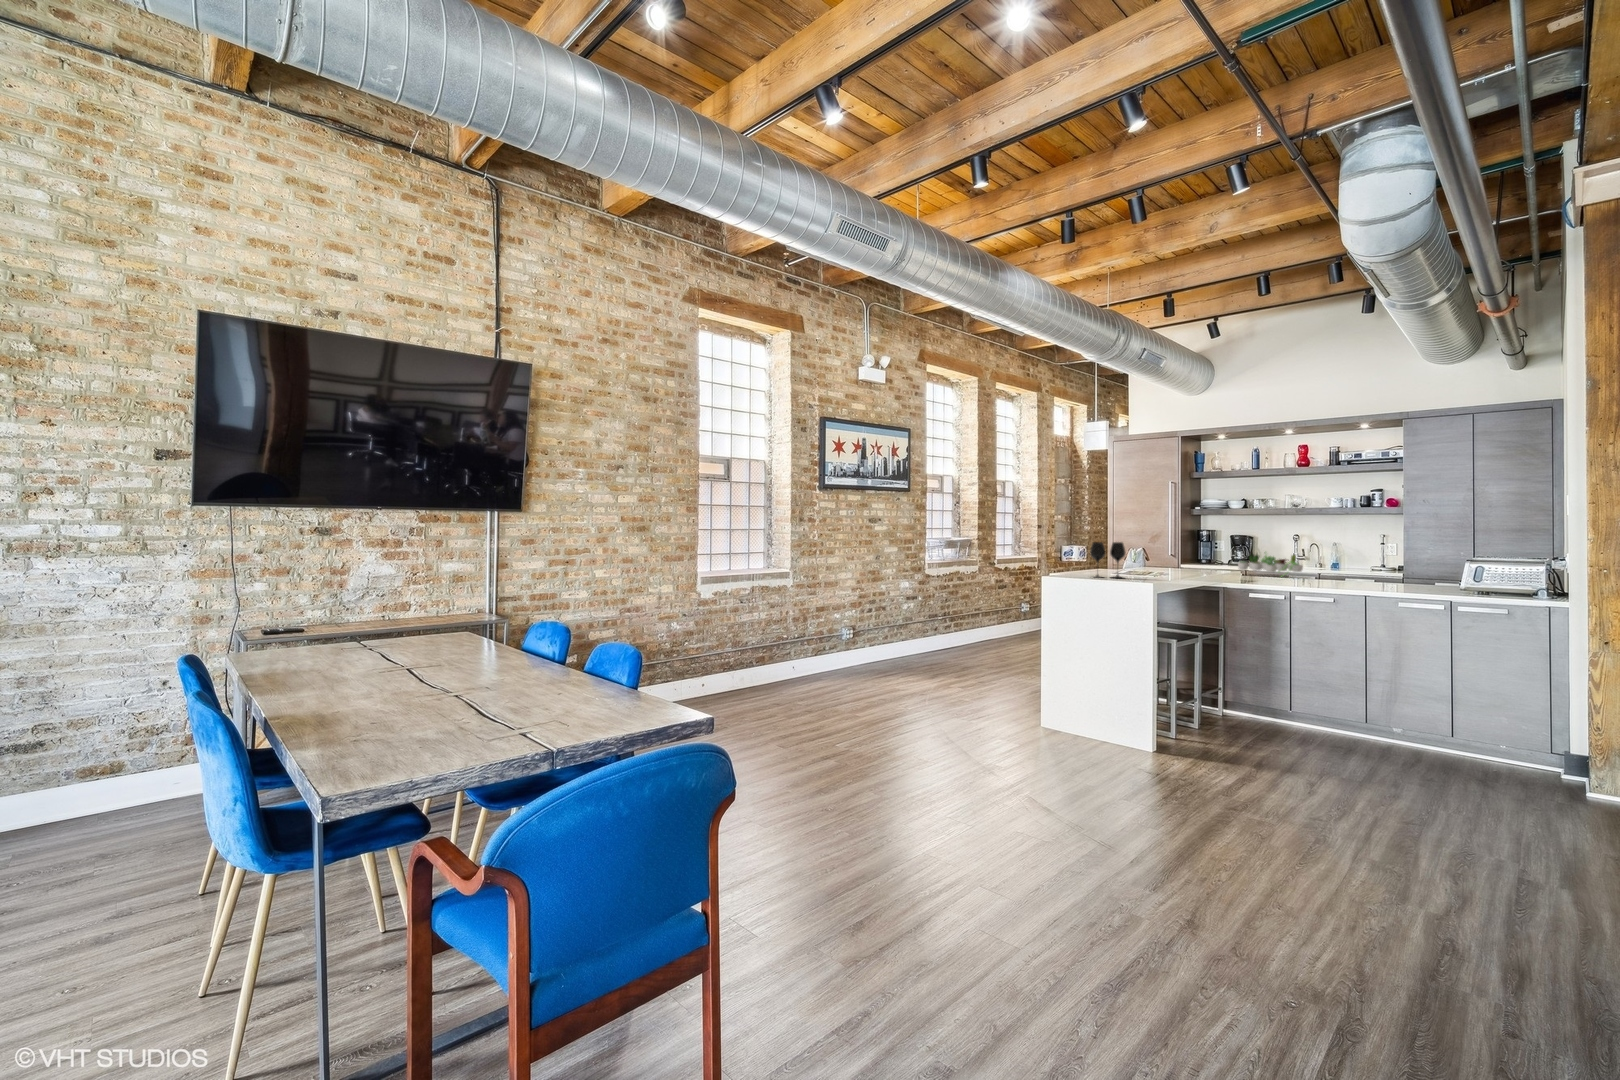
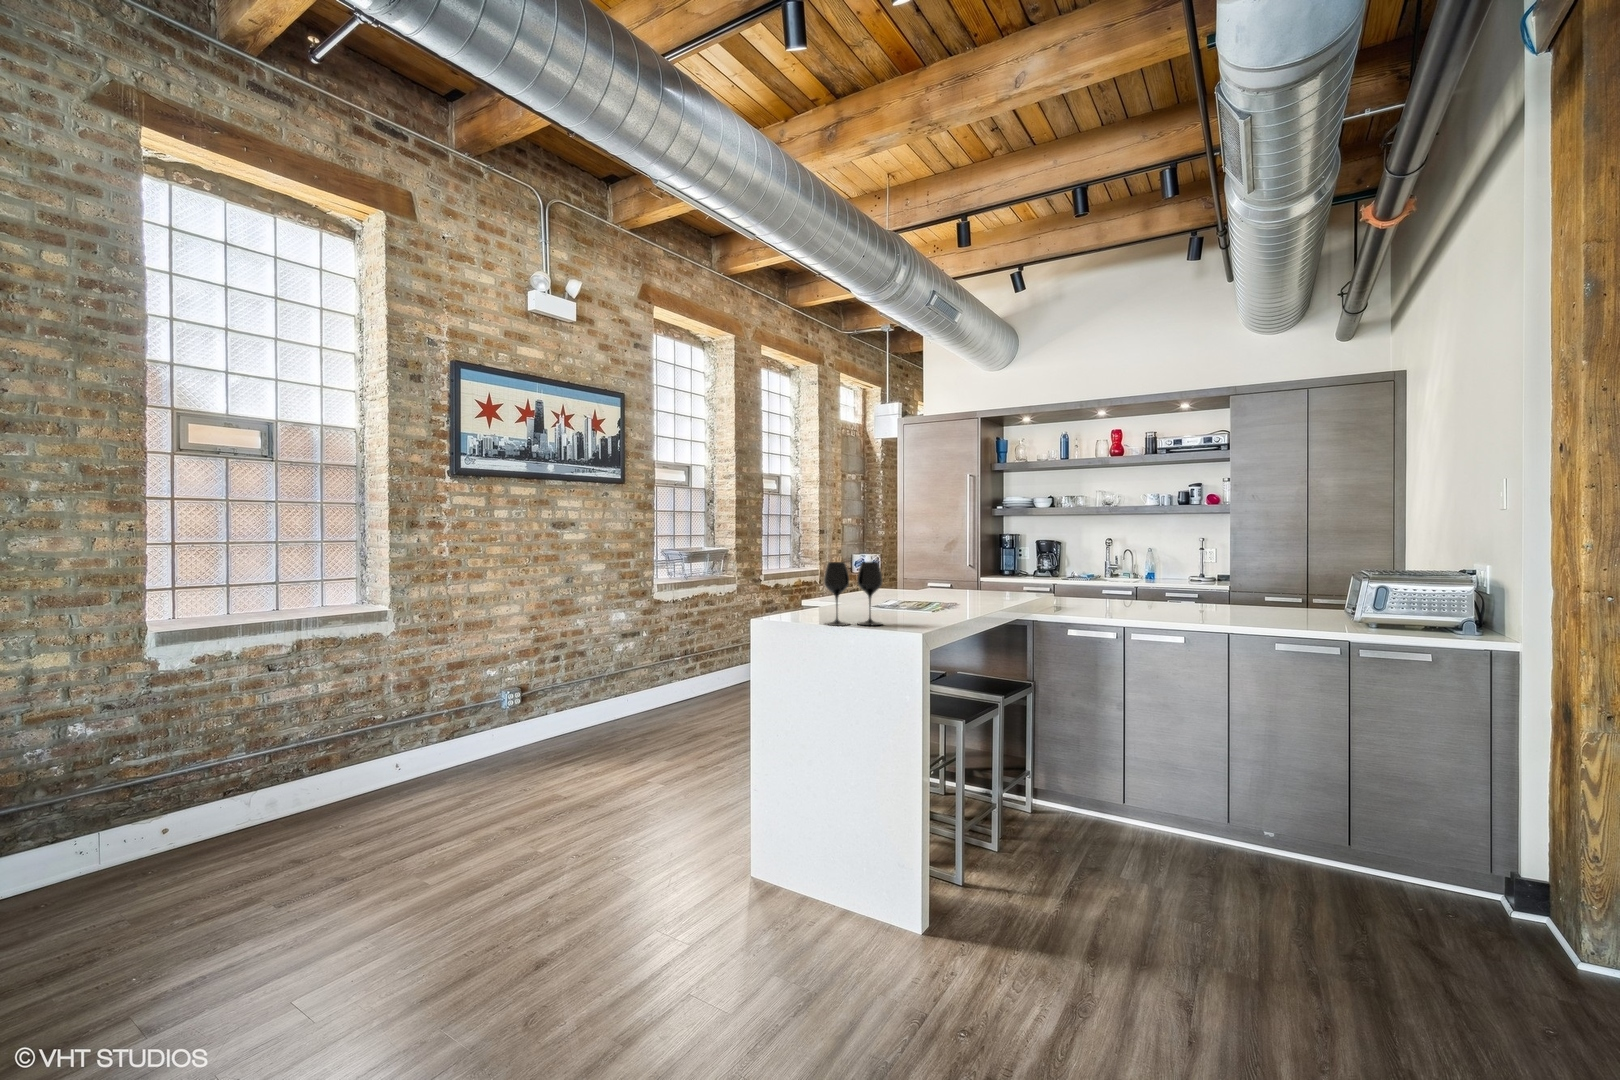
succulent plant: present [1238,553,1303,577] -> none [1044,566,1142,609]

